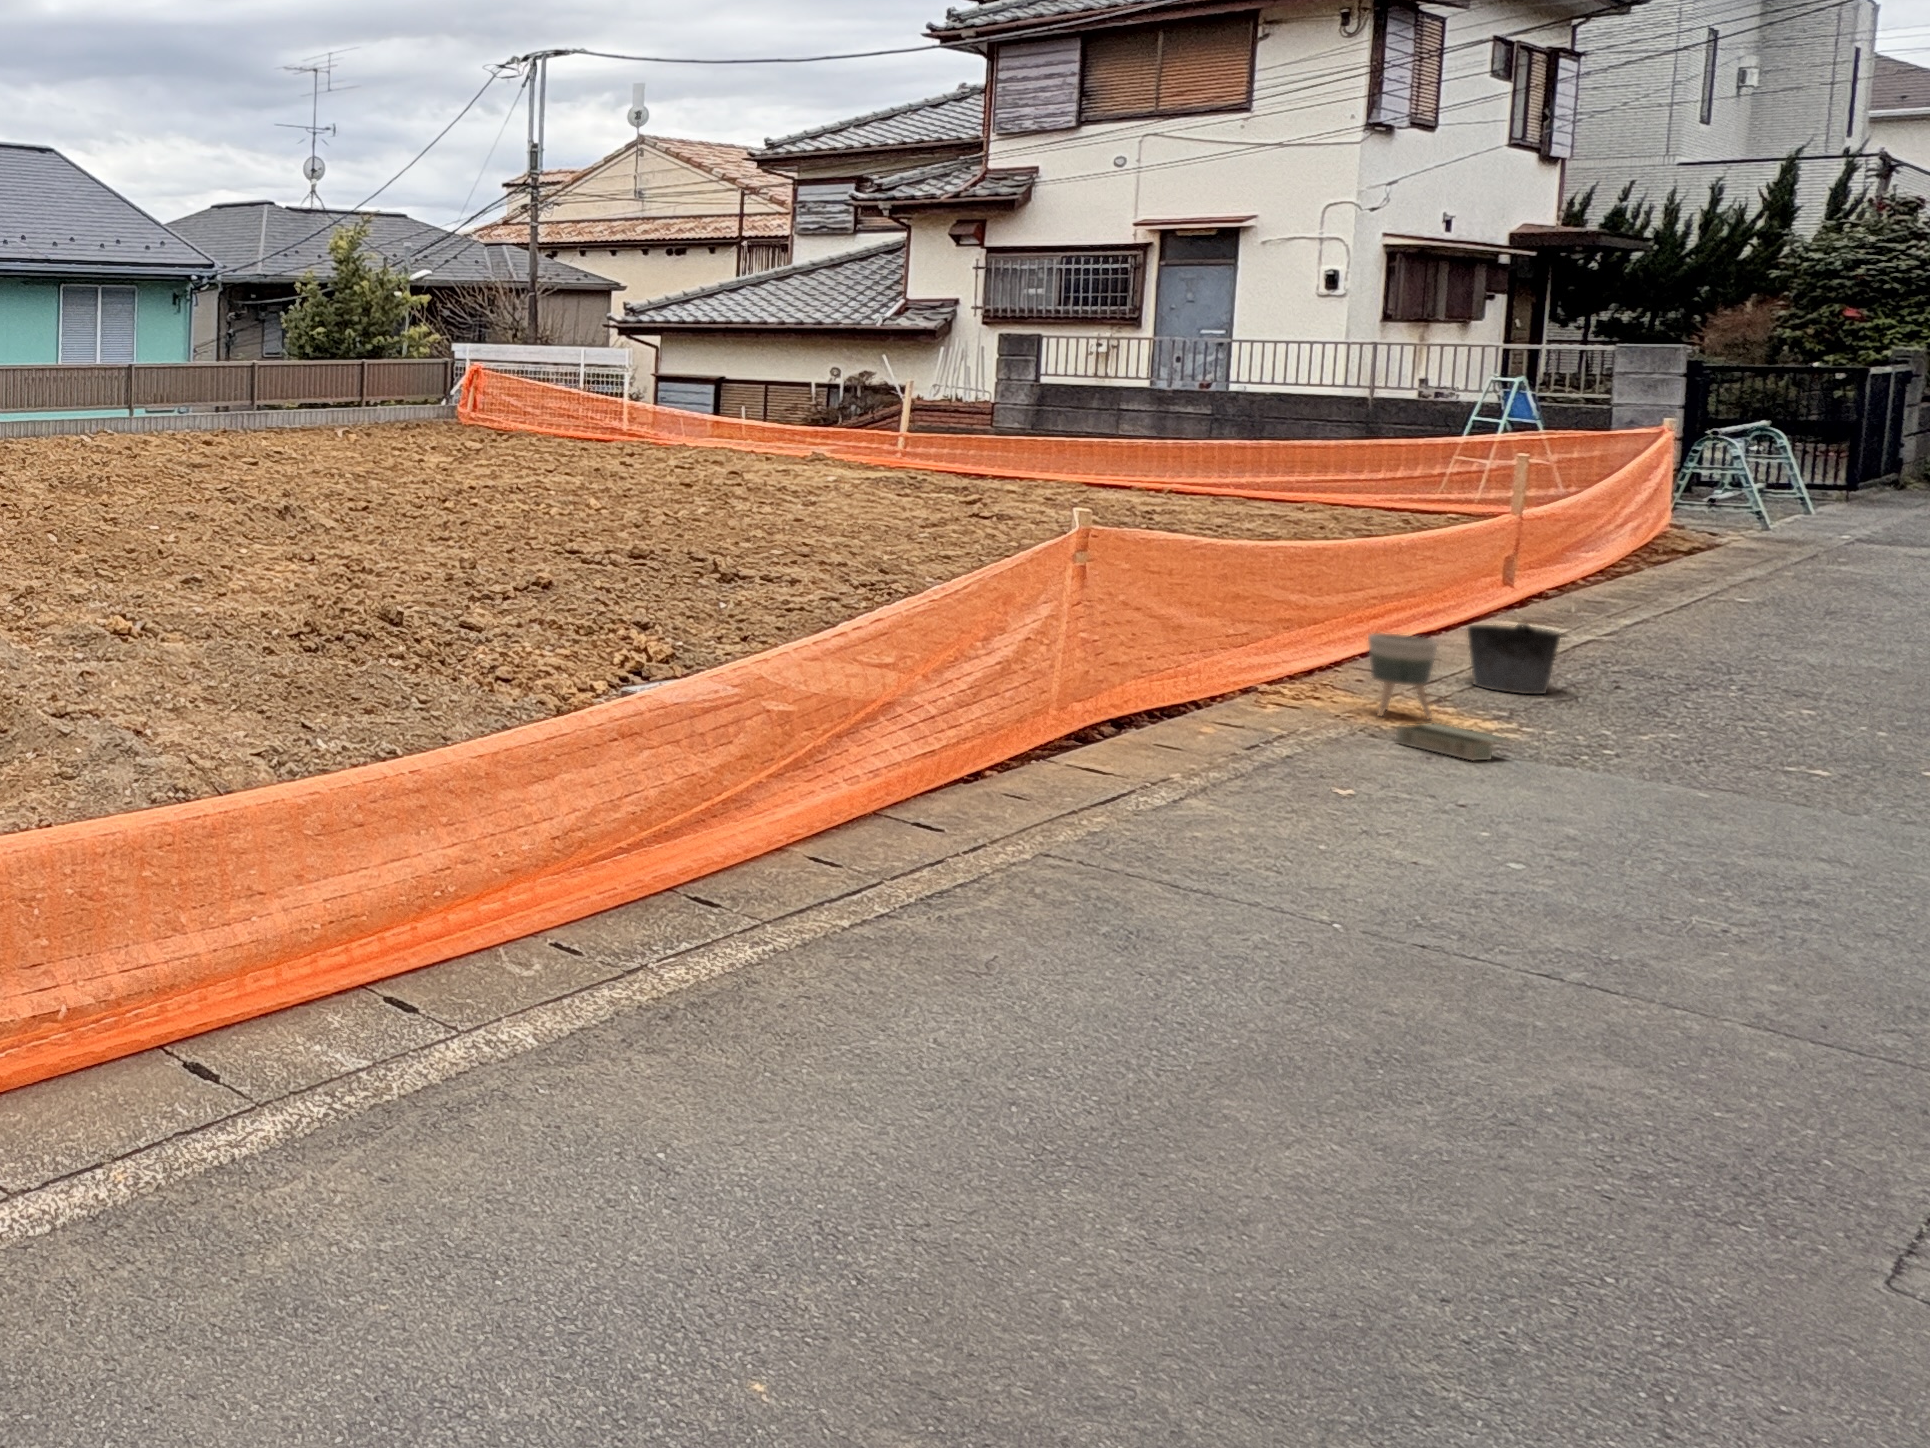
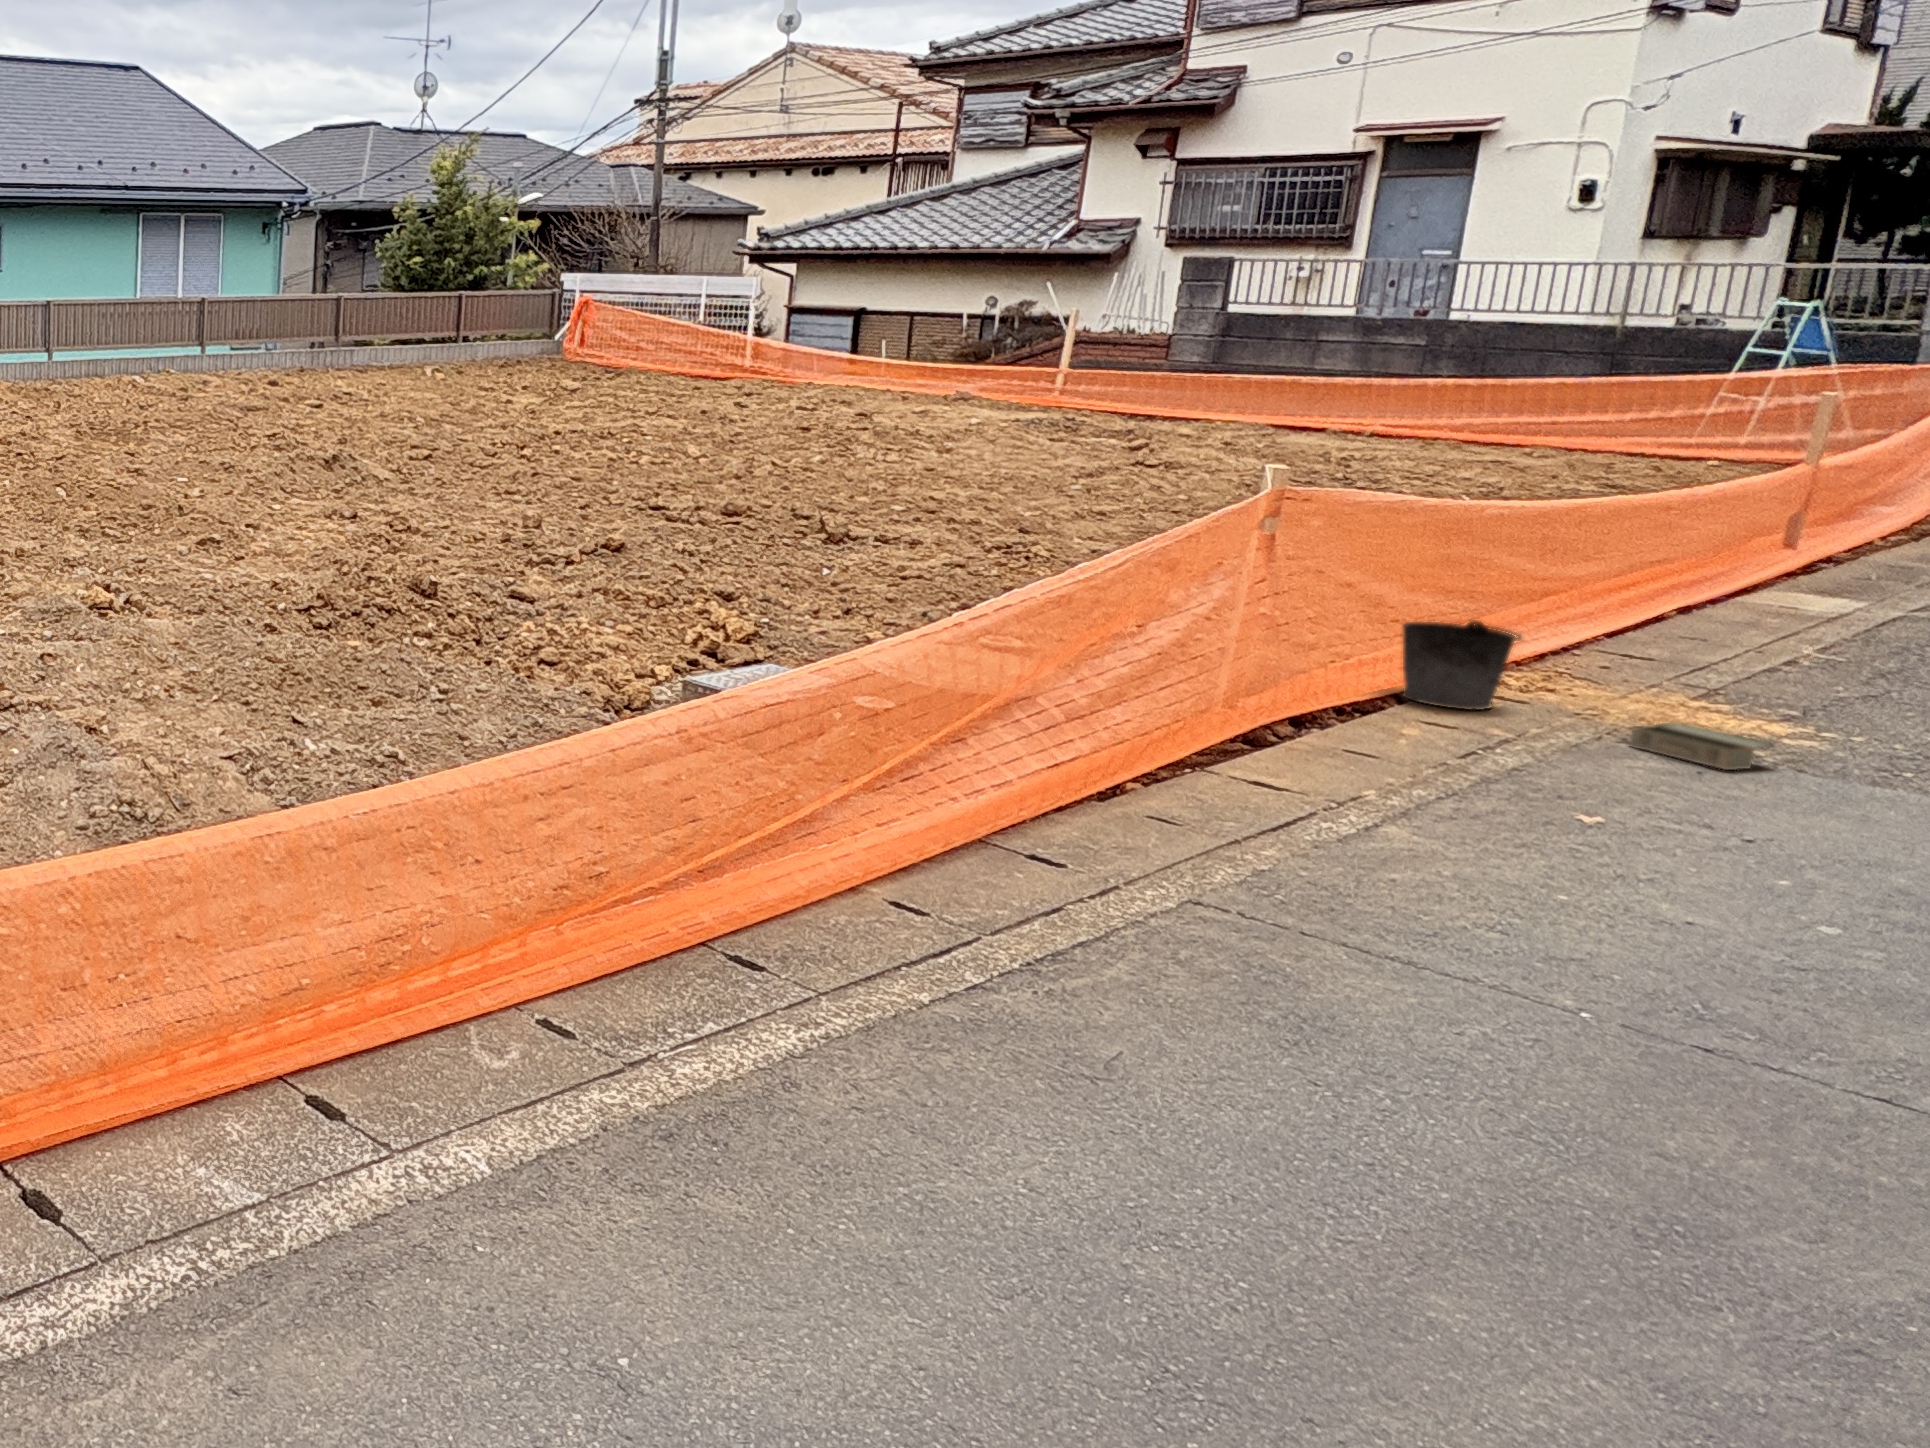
bucket: present [1468,623,1565,694] -> present [1403,620,1522,710]
planter: present [1368,633,1437,719] -> none [1605,614,1694,717]

